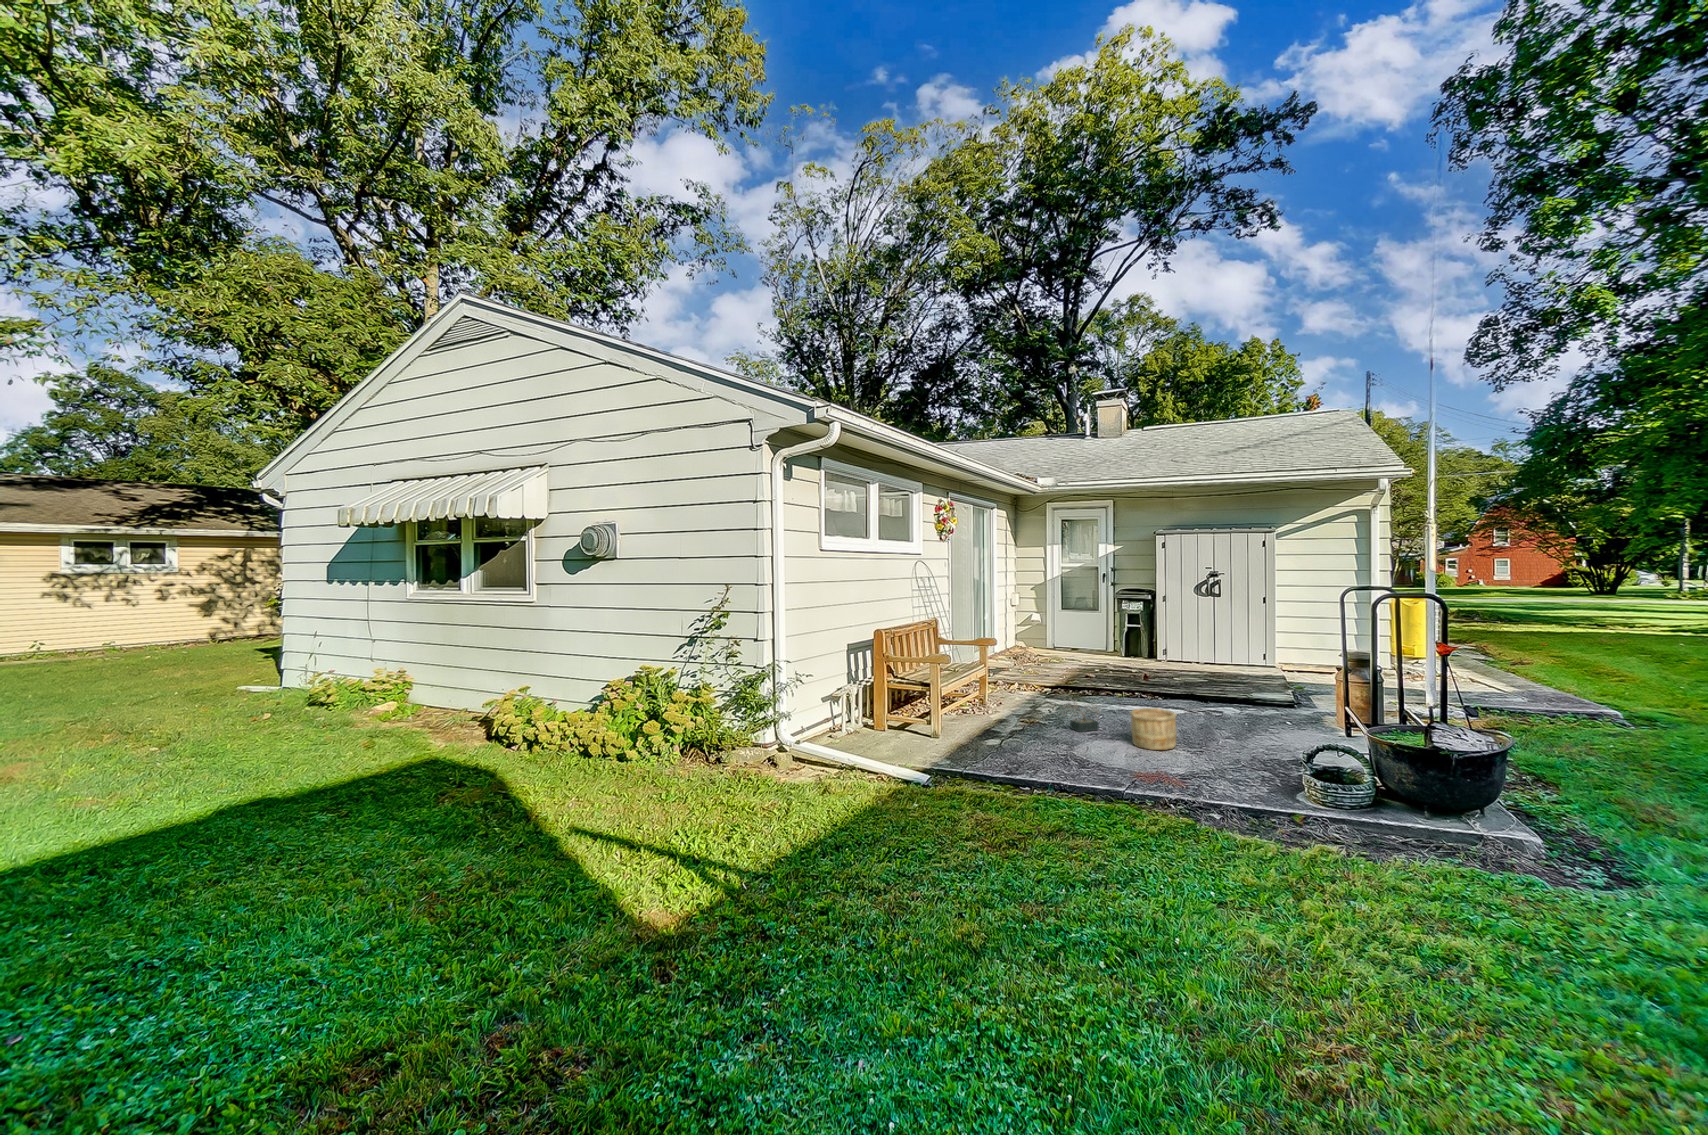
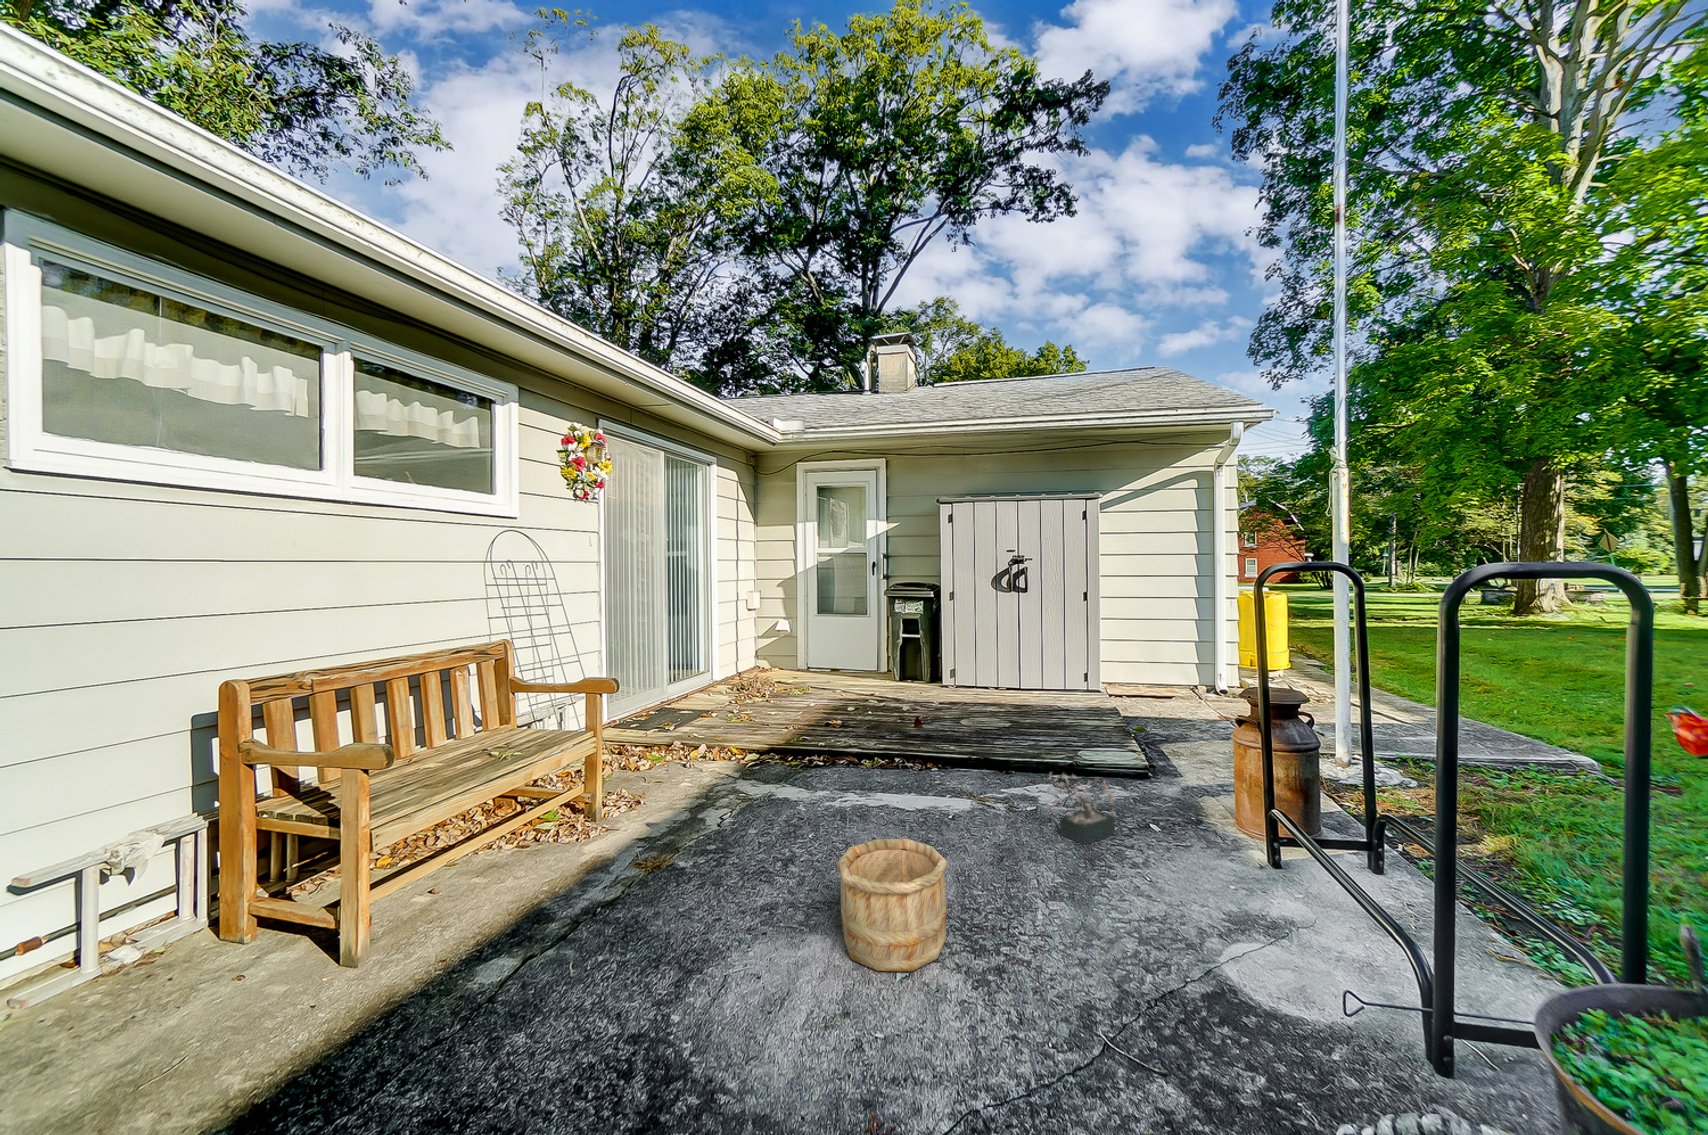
decorative plant: present [1064,699,1100,732] -> present [1047,773,1115,845]

